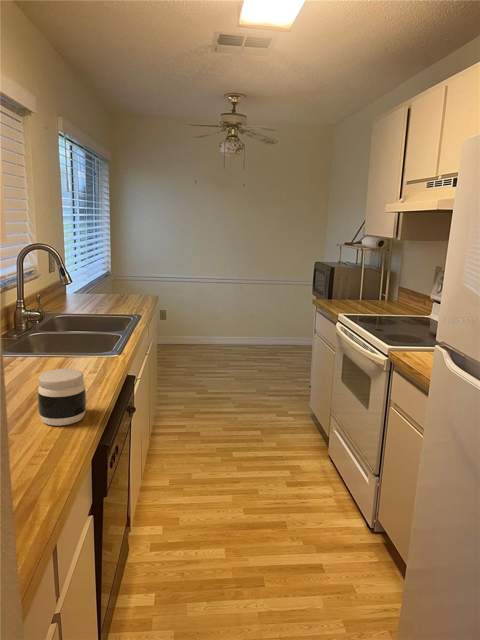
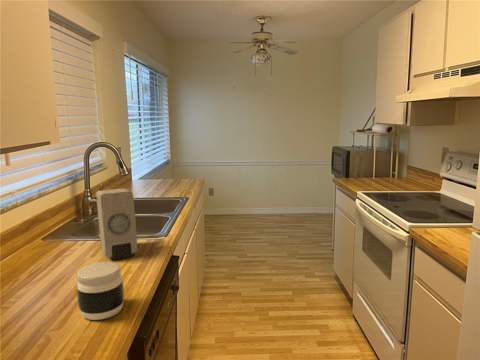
soap dispenser: none [43,296,91,374] -> present [96,188,137,260]

